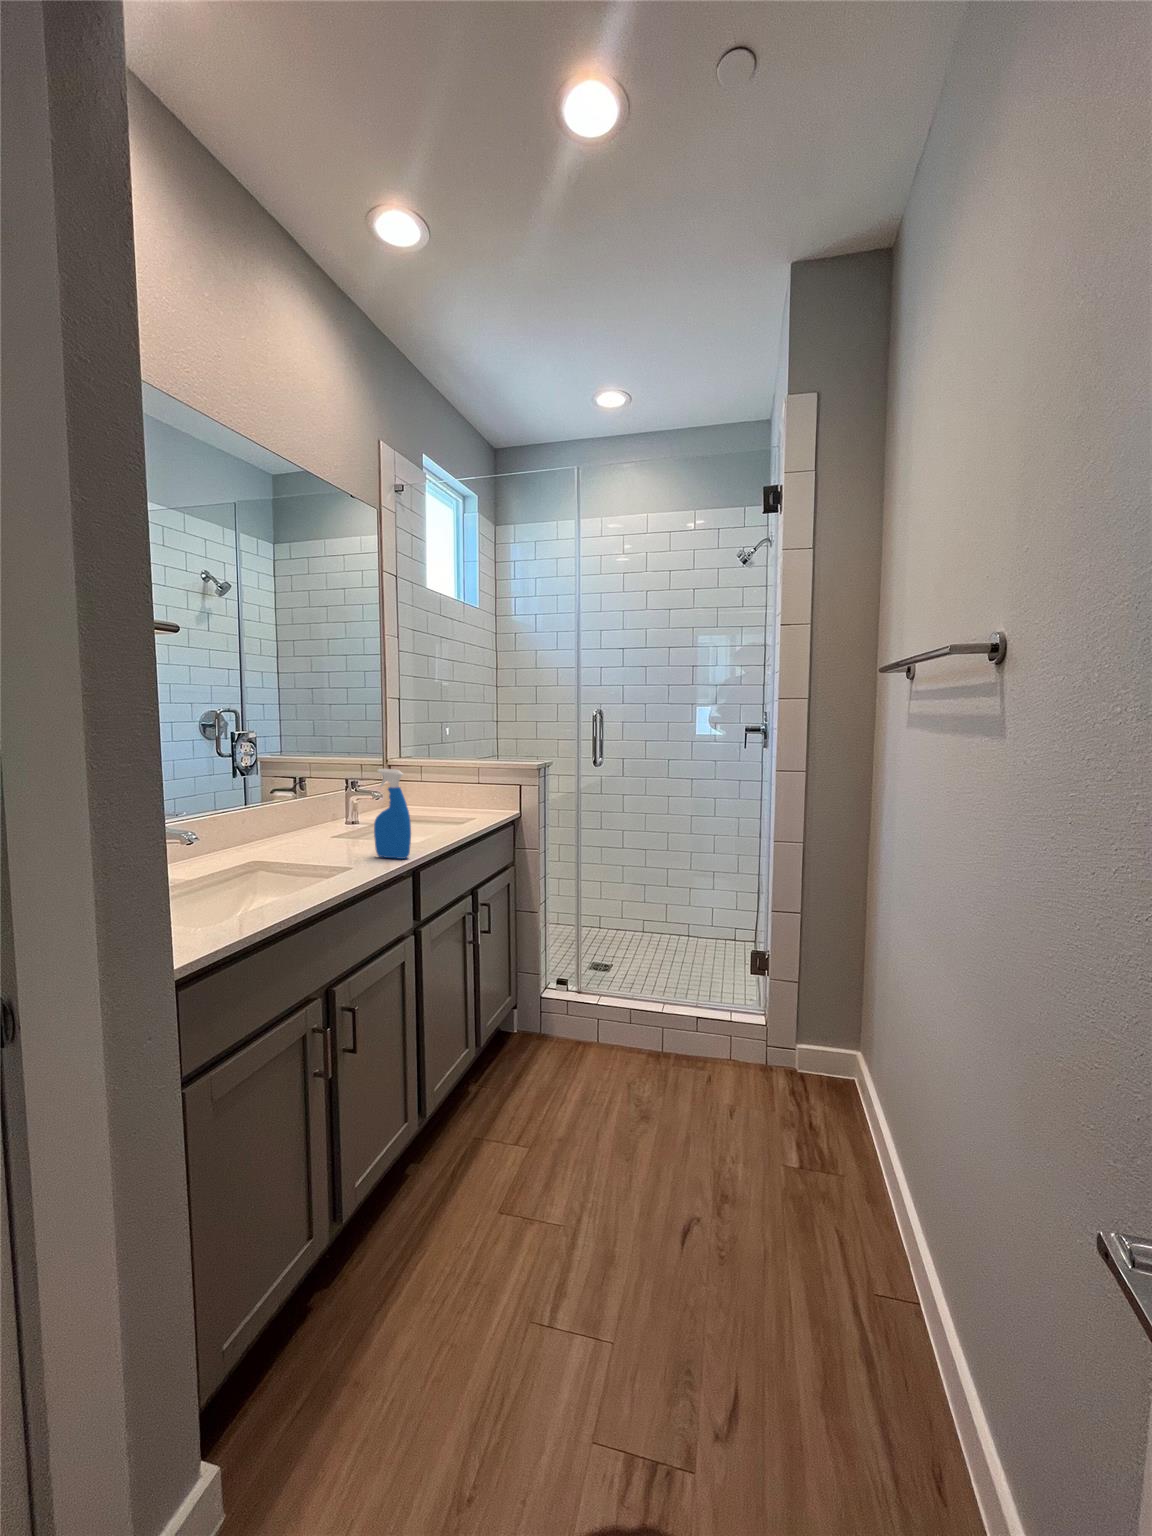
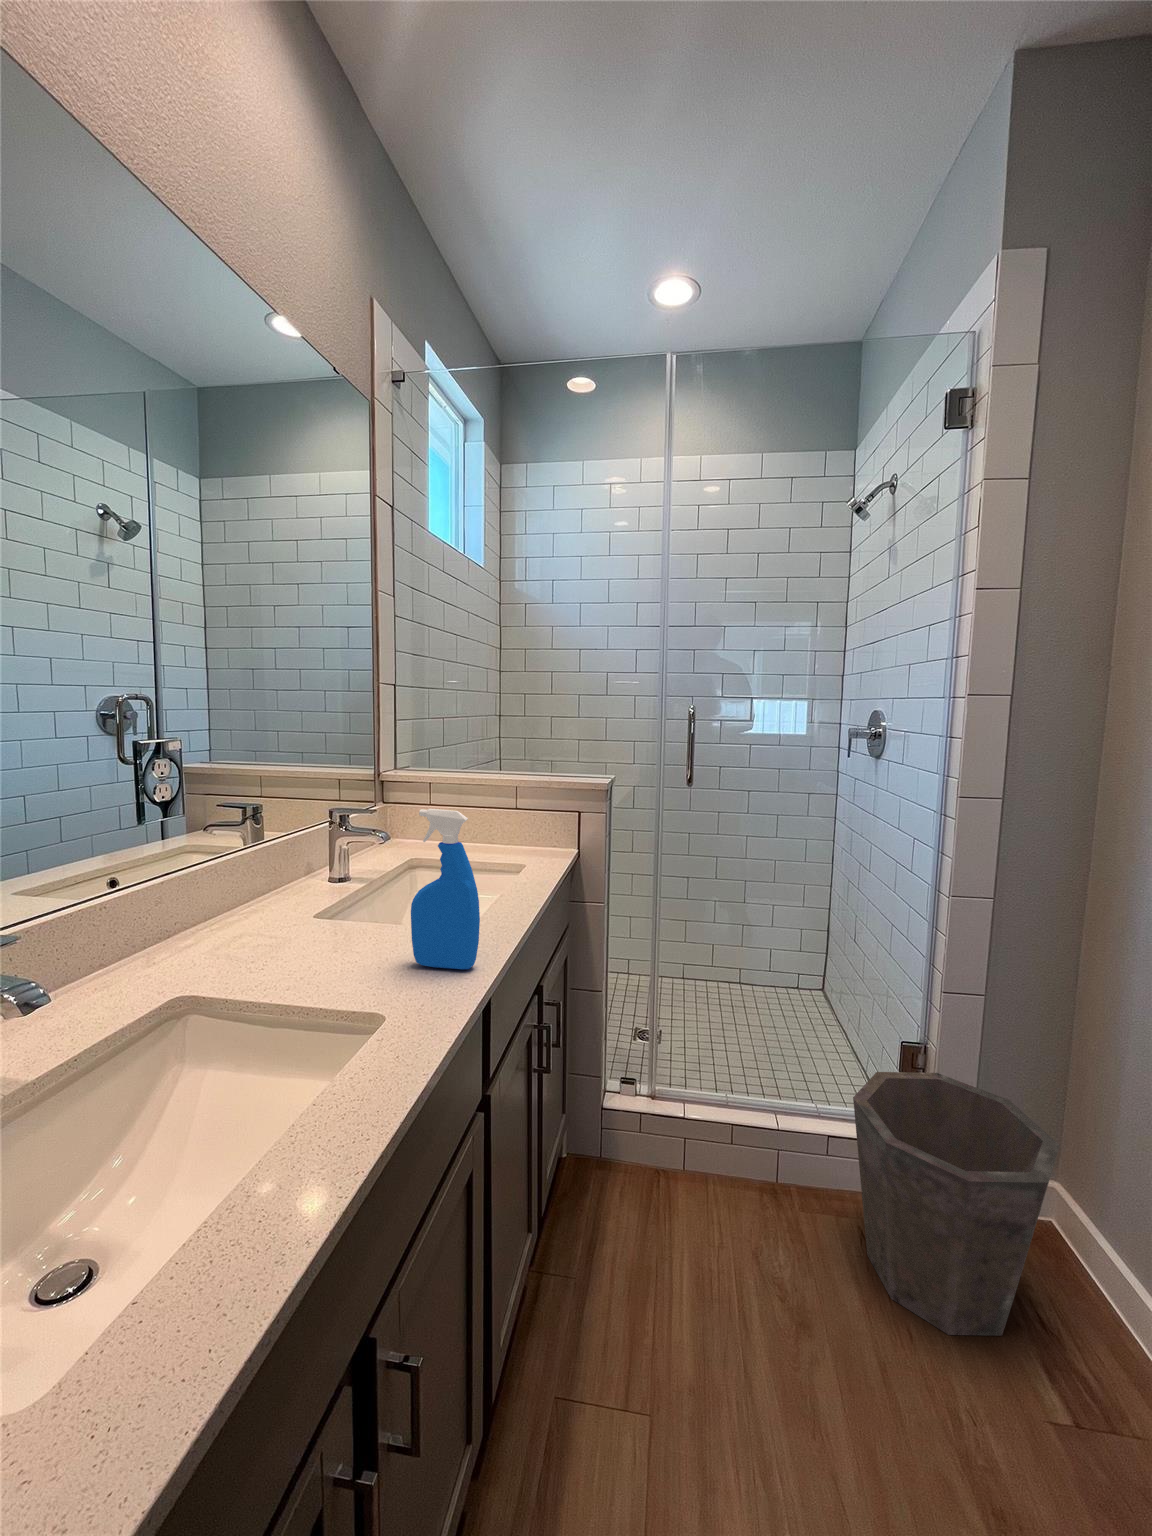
waste bin: none [692,966,817,1128] -> present [853,1072,1060,1336]

